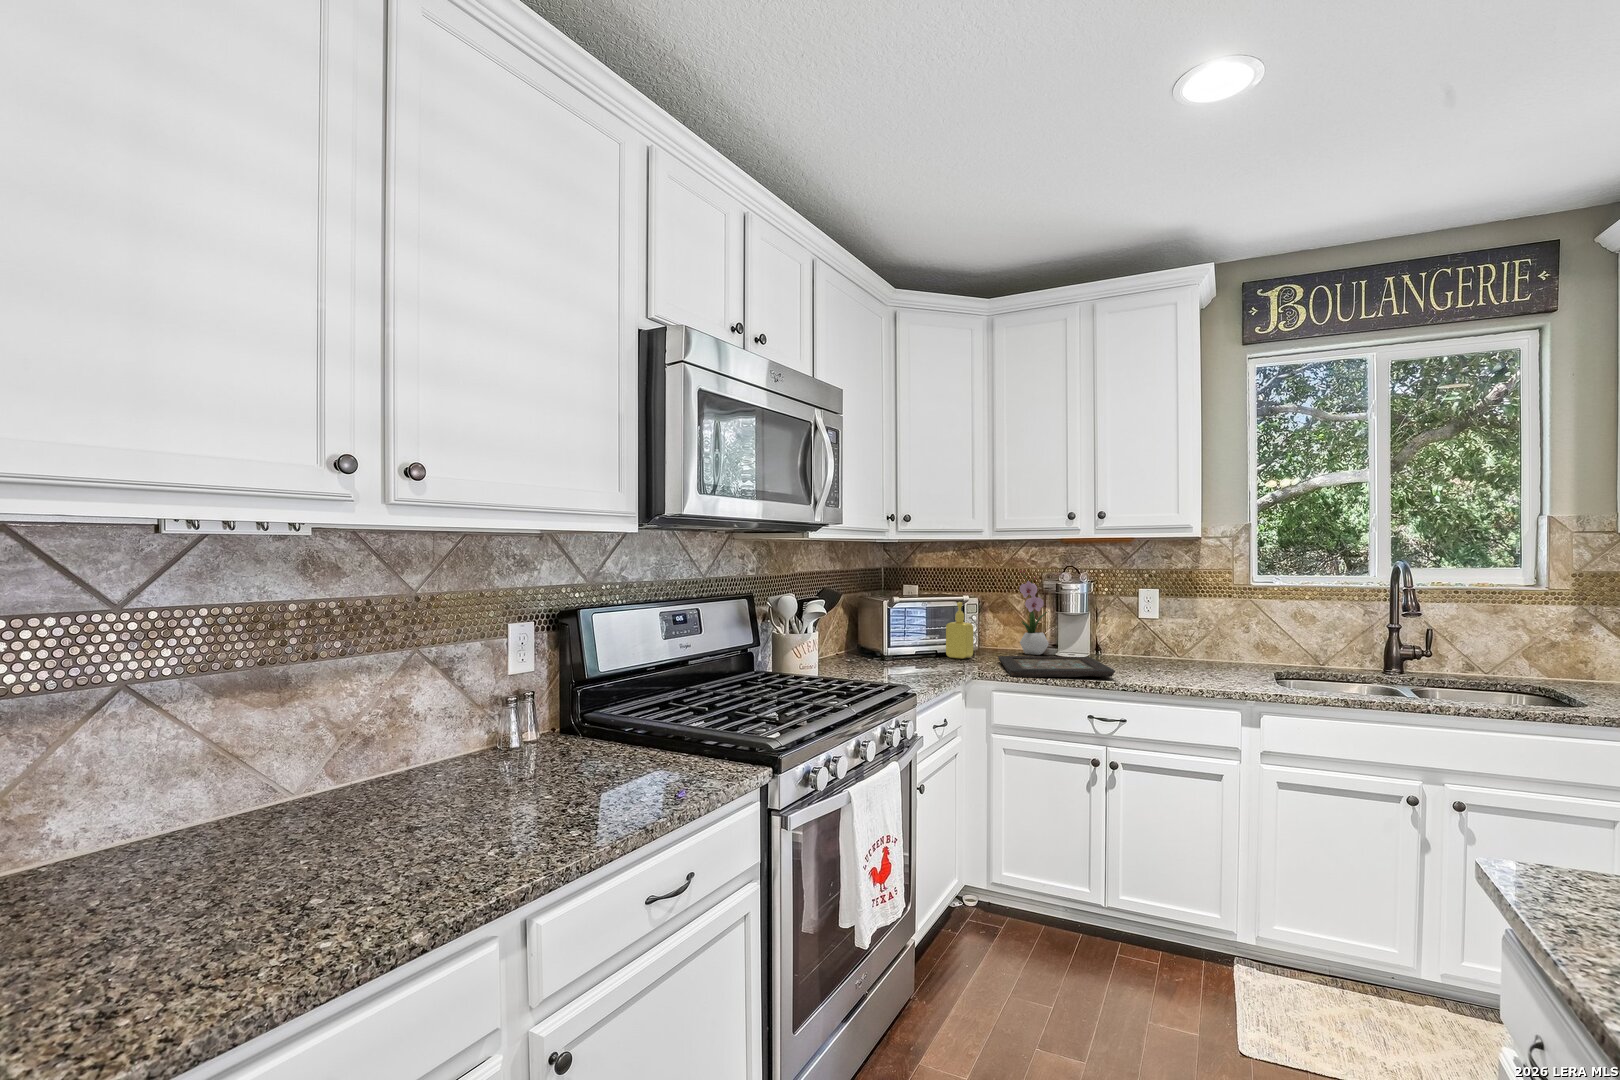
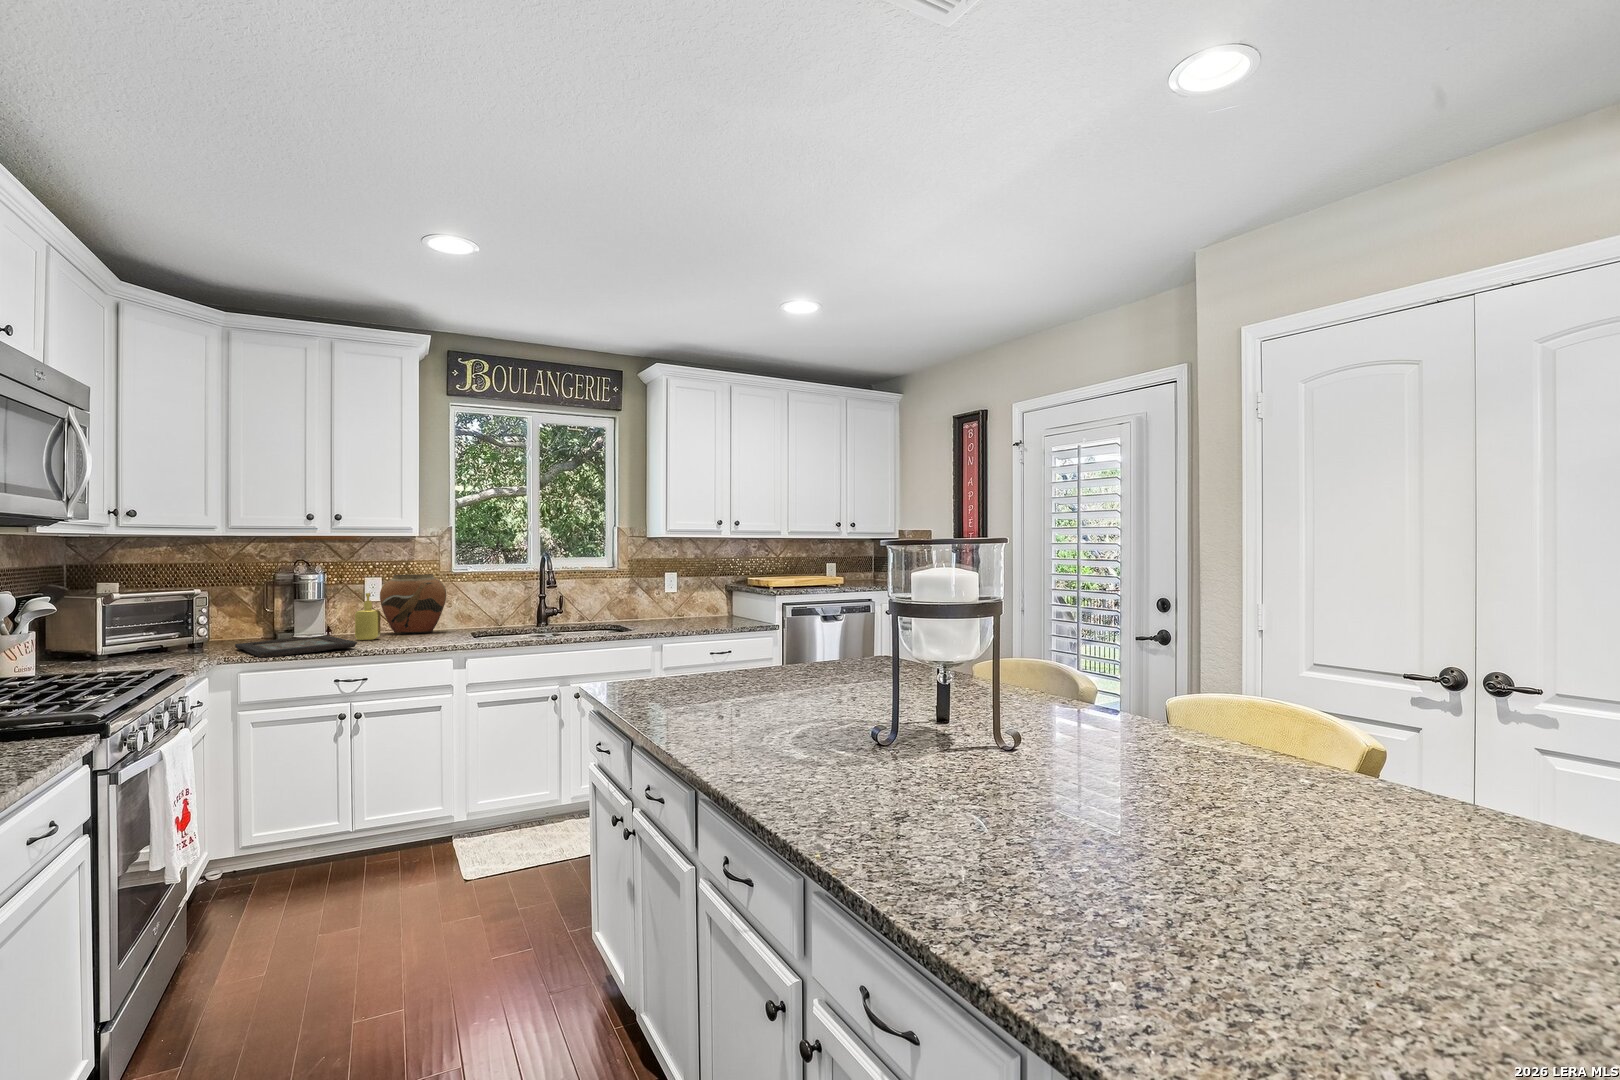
flower arrangement: present [1019,570,1049,655] -> none [249,565,281,641]
vase: none [1155,587,1240,667] -> present [380,574,446,634]
soap dispenser: present [946,602,973,659] -> present [355,593,381,640]

